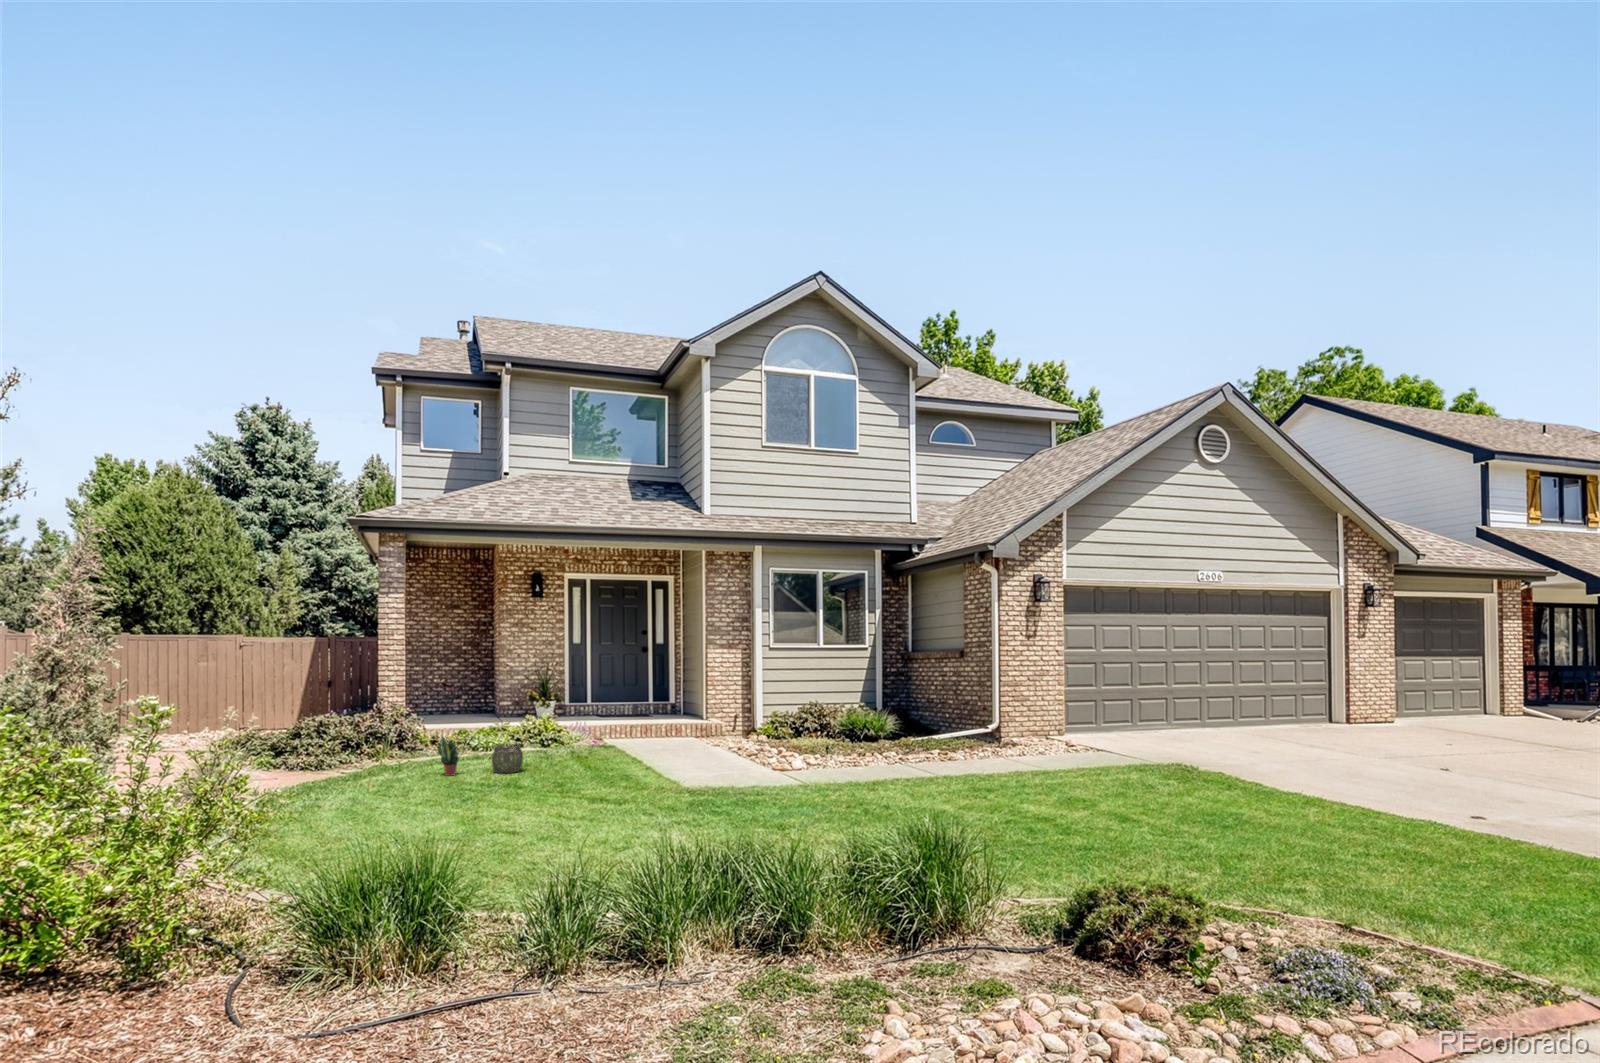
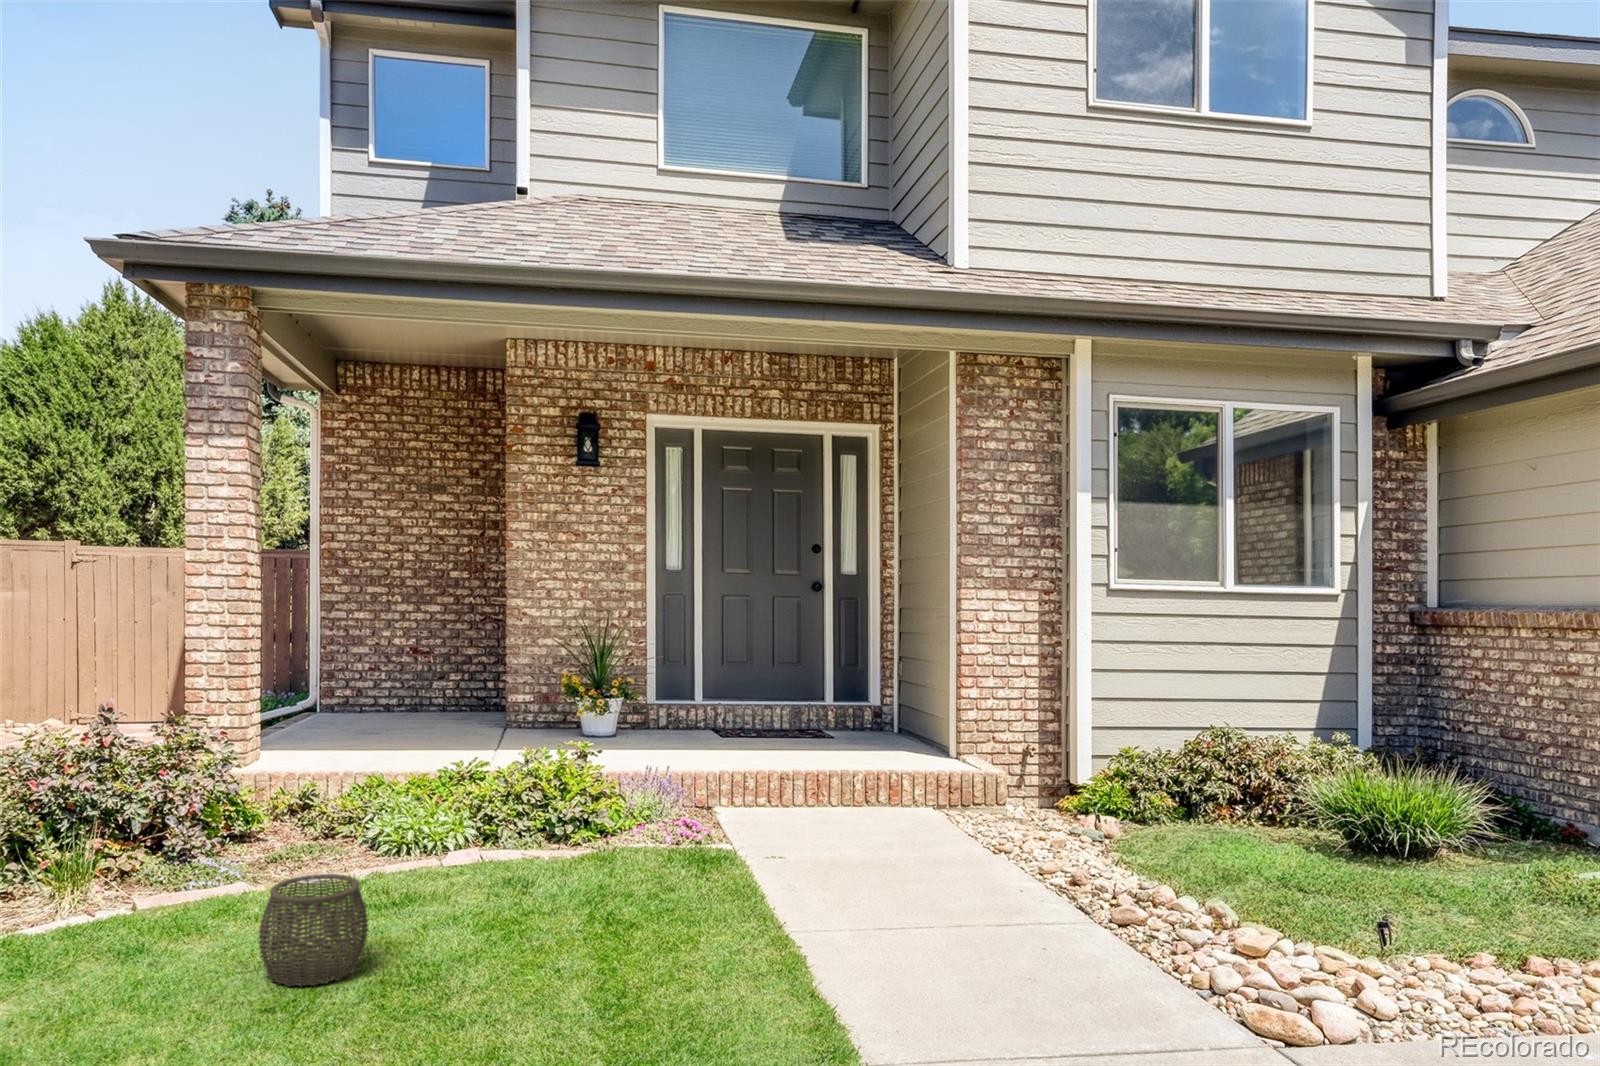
potted plant: present [437,737,465,776] -> none [63,849,170,992]

